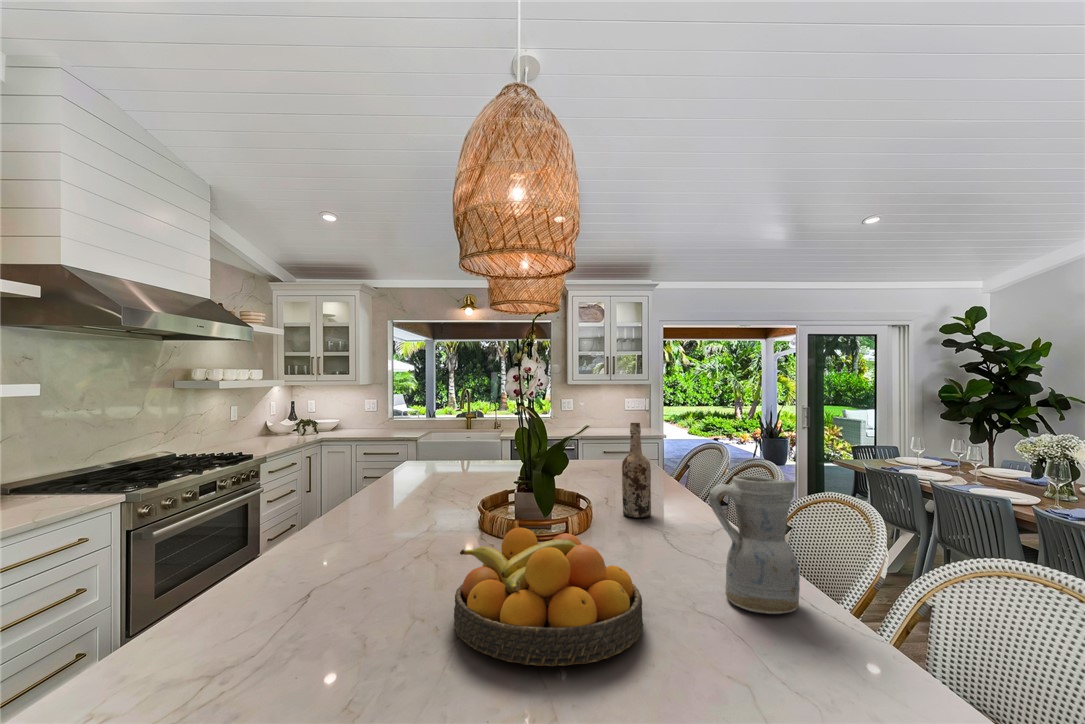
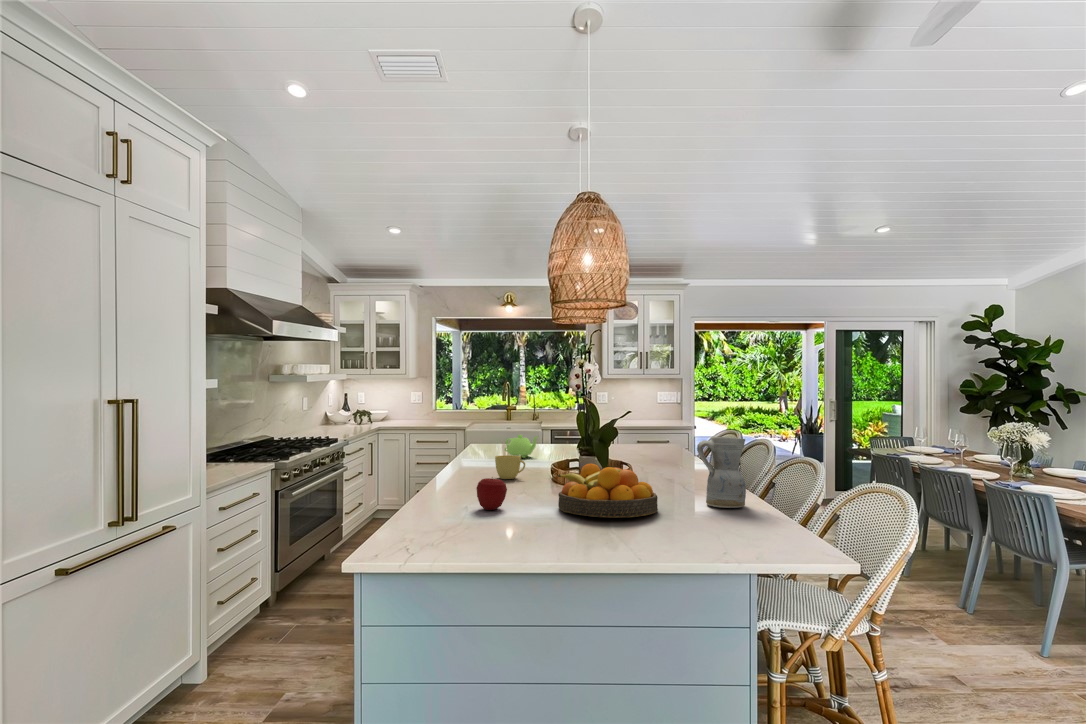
wine bottle: present [622,423,651,517] -> none [650,409,670,474]
teapot: none [431,455,476,487] -> present [505,435,538,458]
cup: none [392,493,436,531] -> present [495,455,525,479]
apple: none [295,560,360,628] -> present [476,478,507,510]

